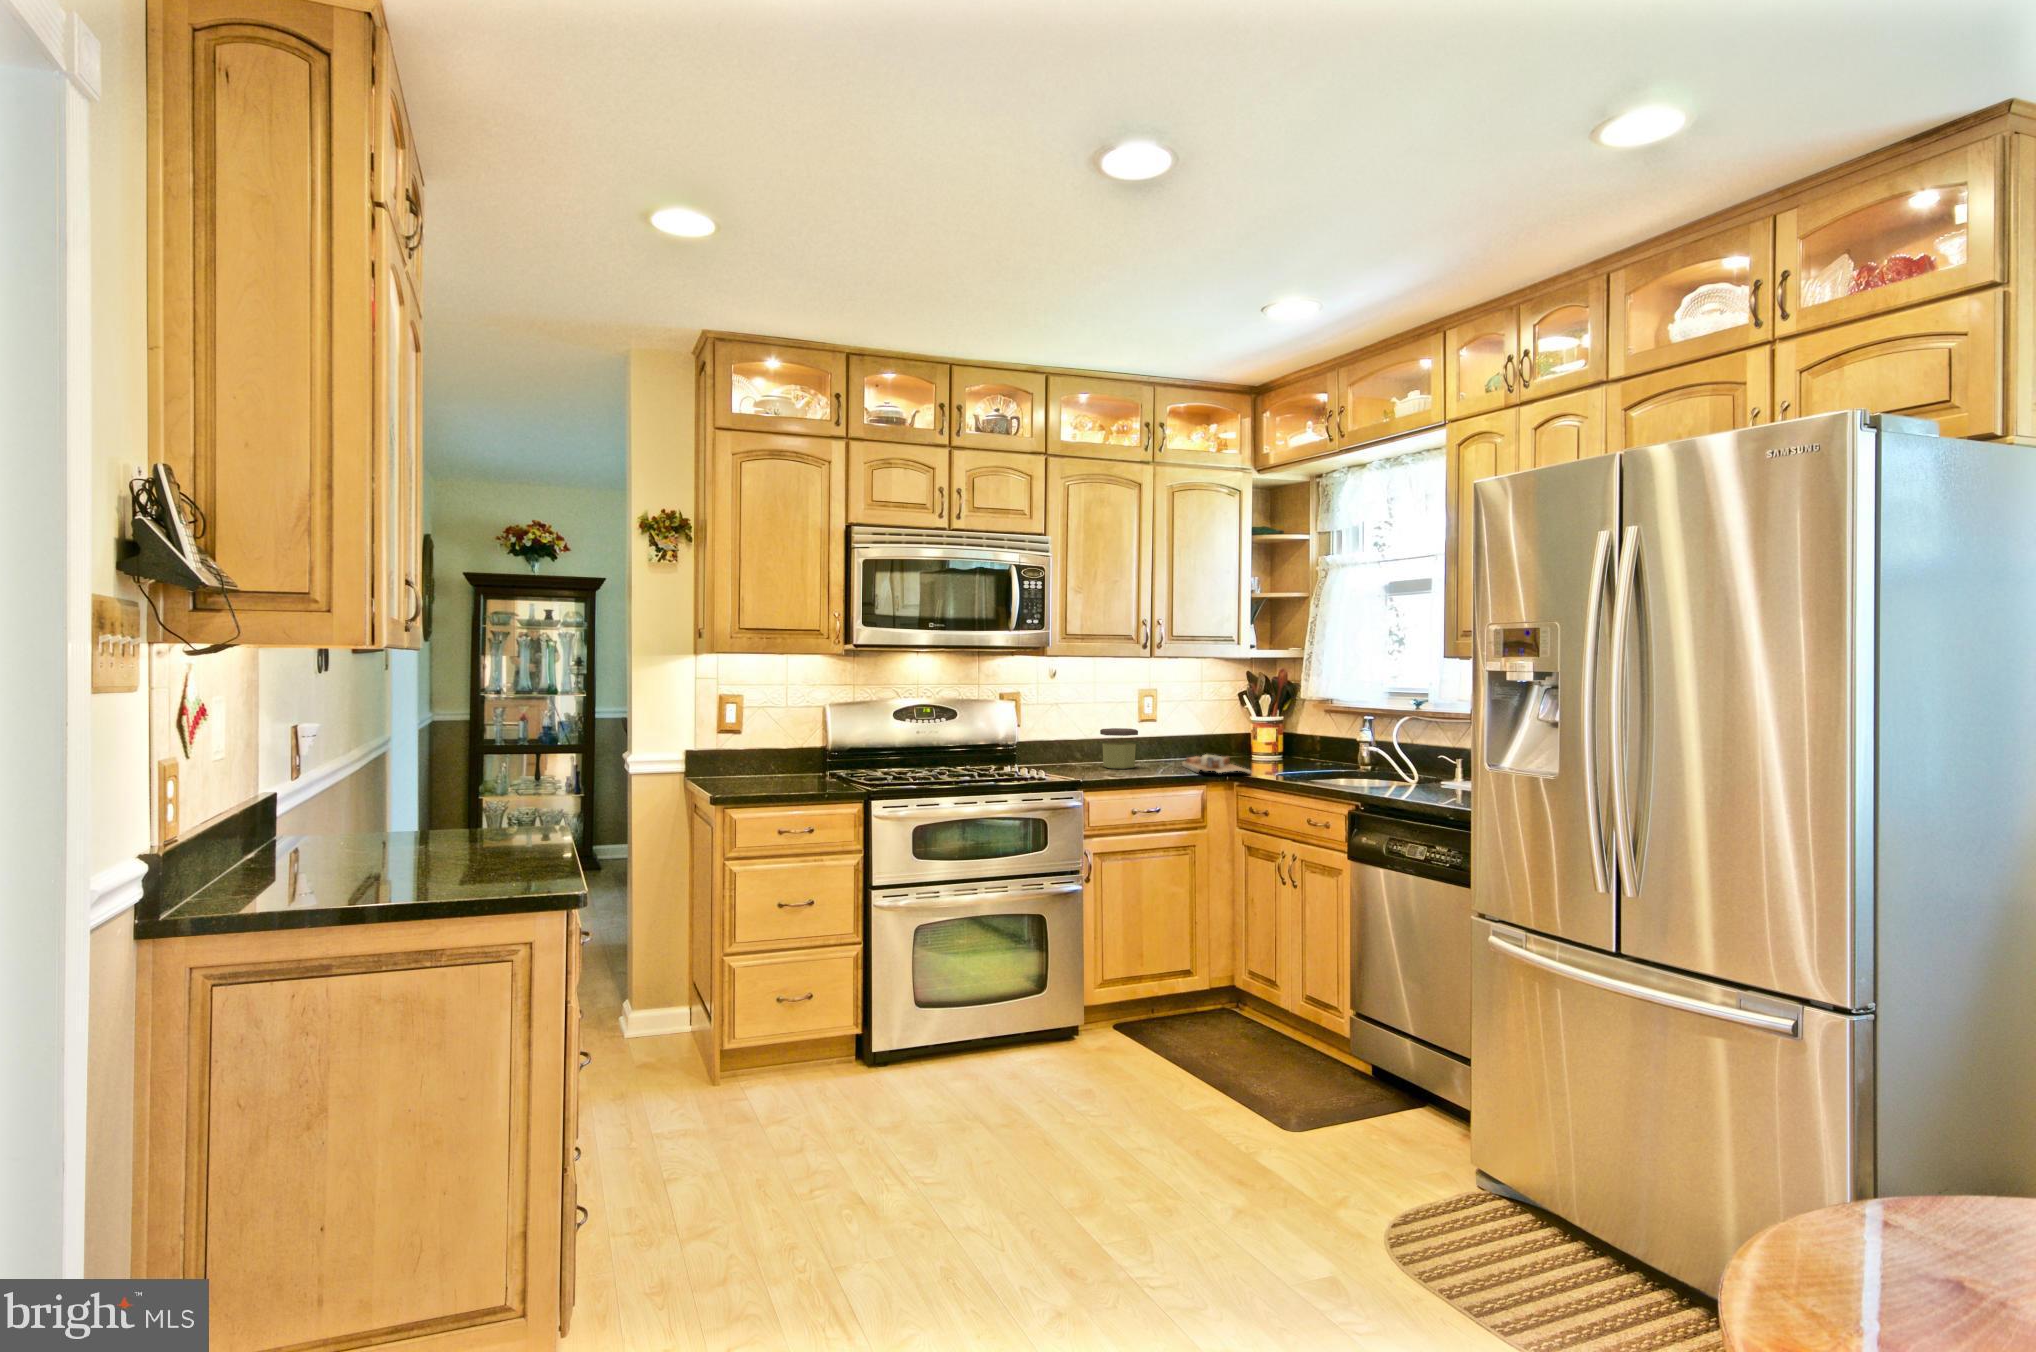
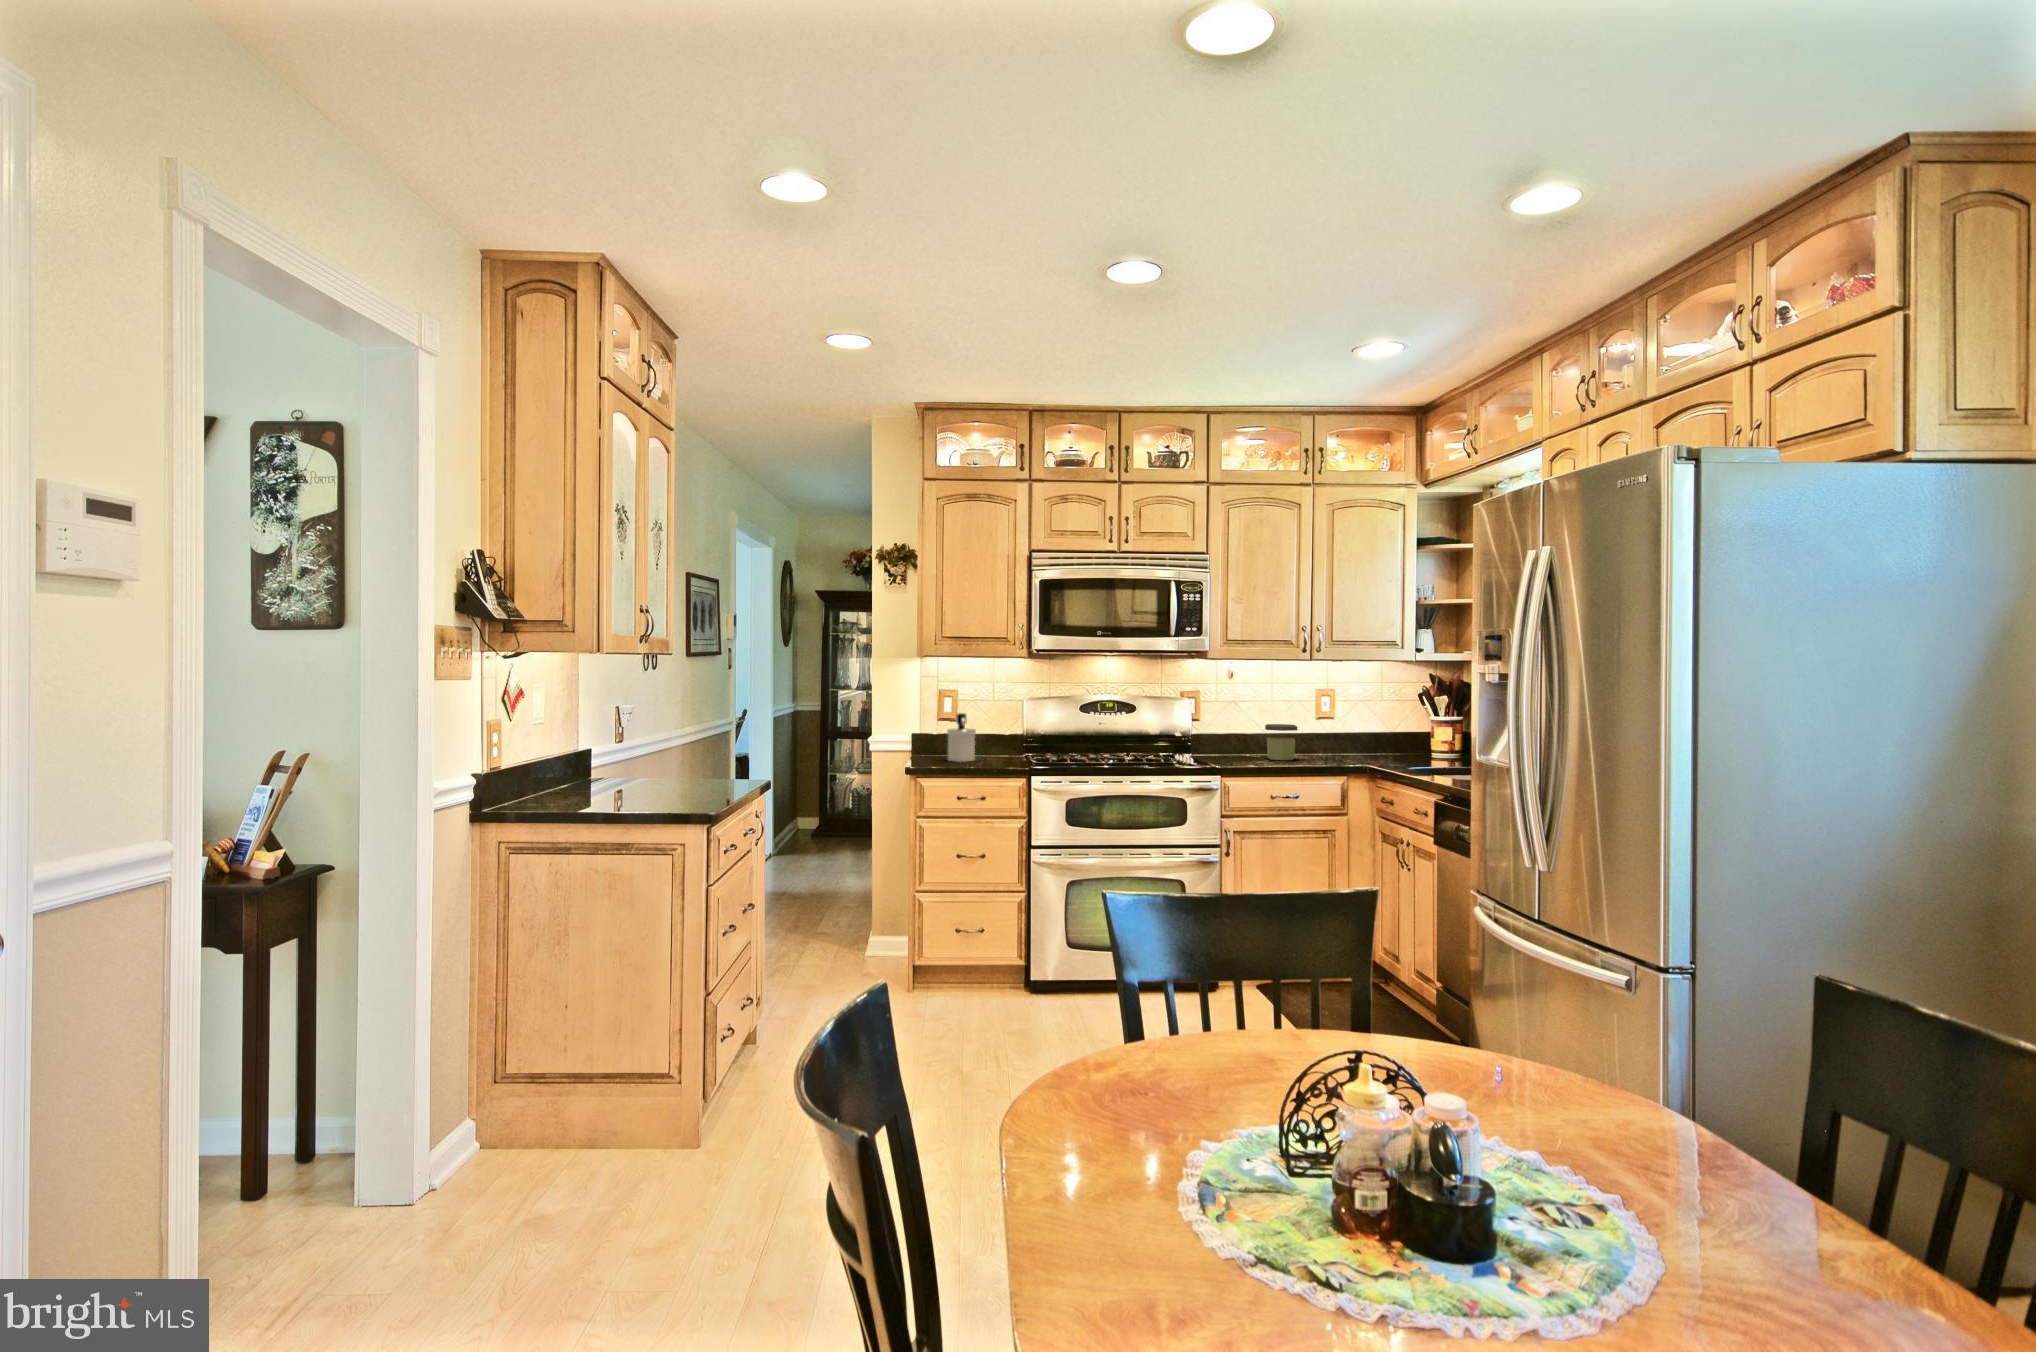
soap dispenser: none [747,725,785,786] -> present [947,713,976,762]
cutting board: present [1182,755,1251,774] -> none [1342,750,1389,770]

